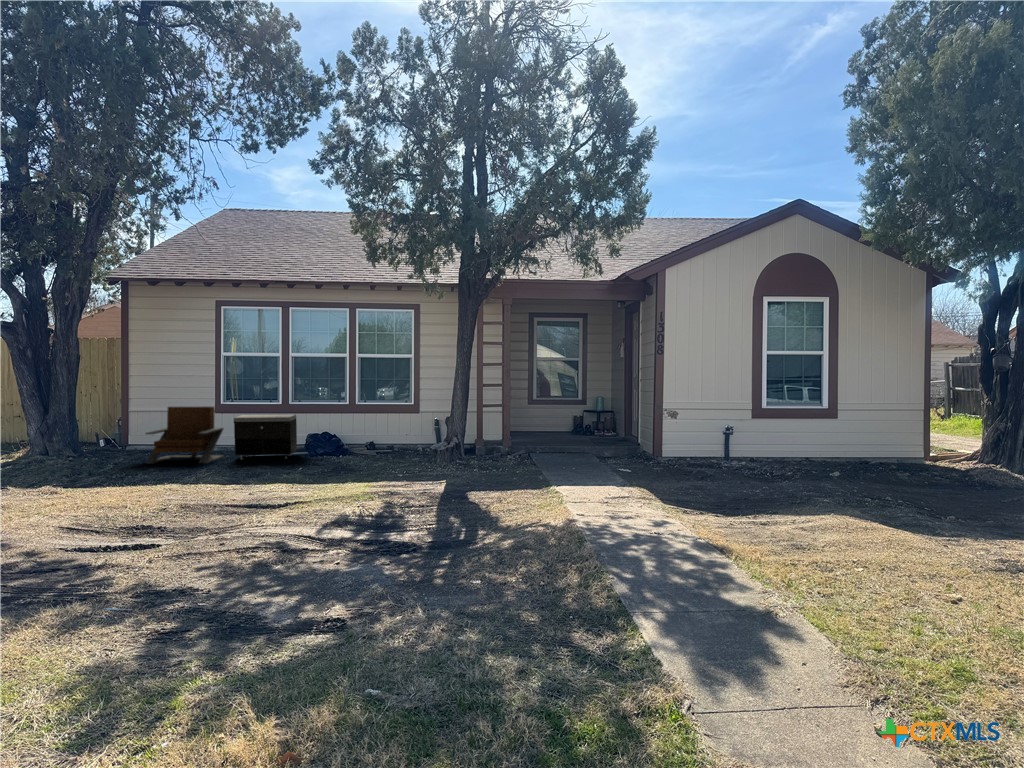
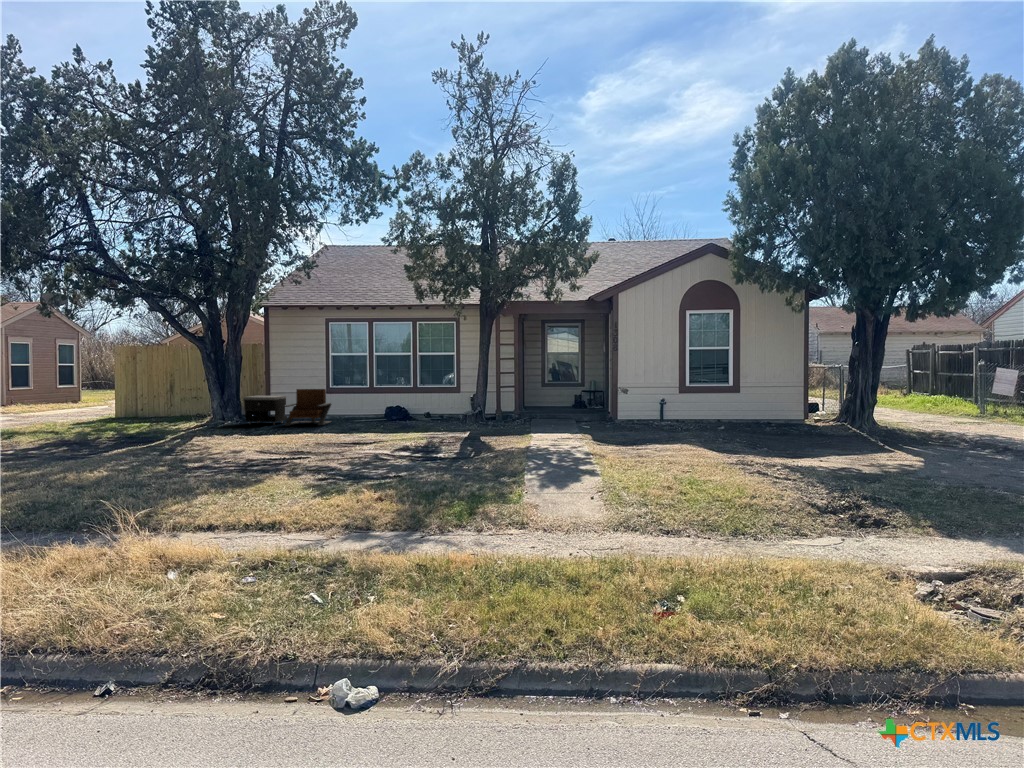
storage bench: present [234,415,297,459] -> present [243,396,287,424]

